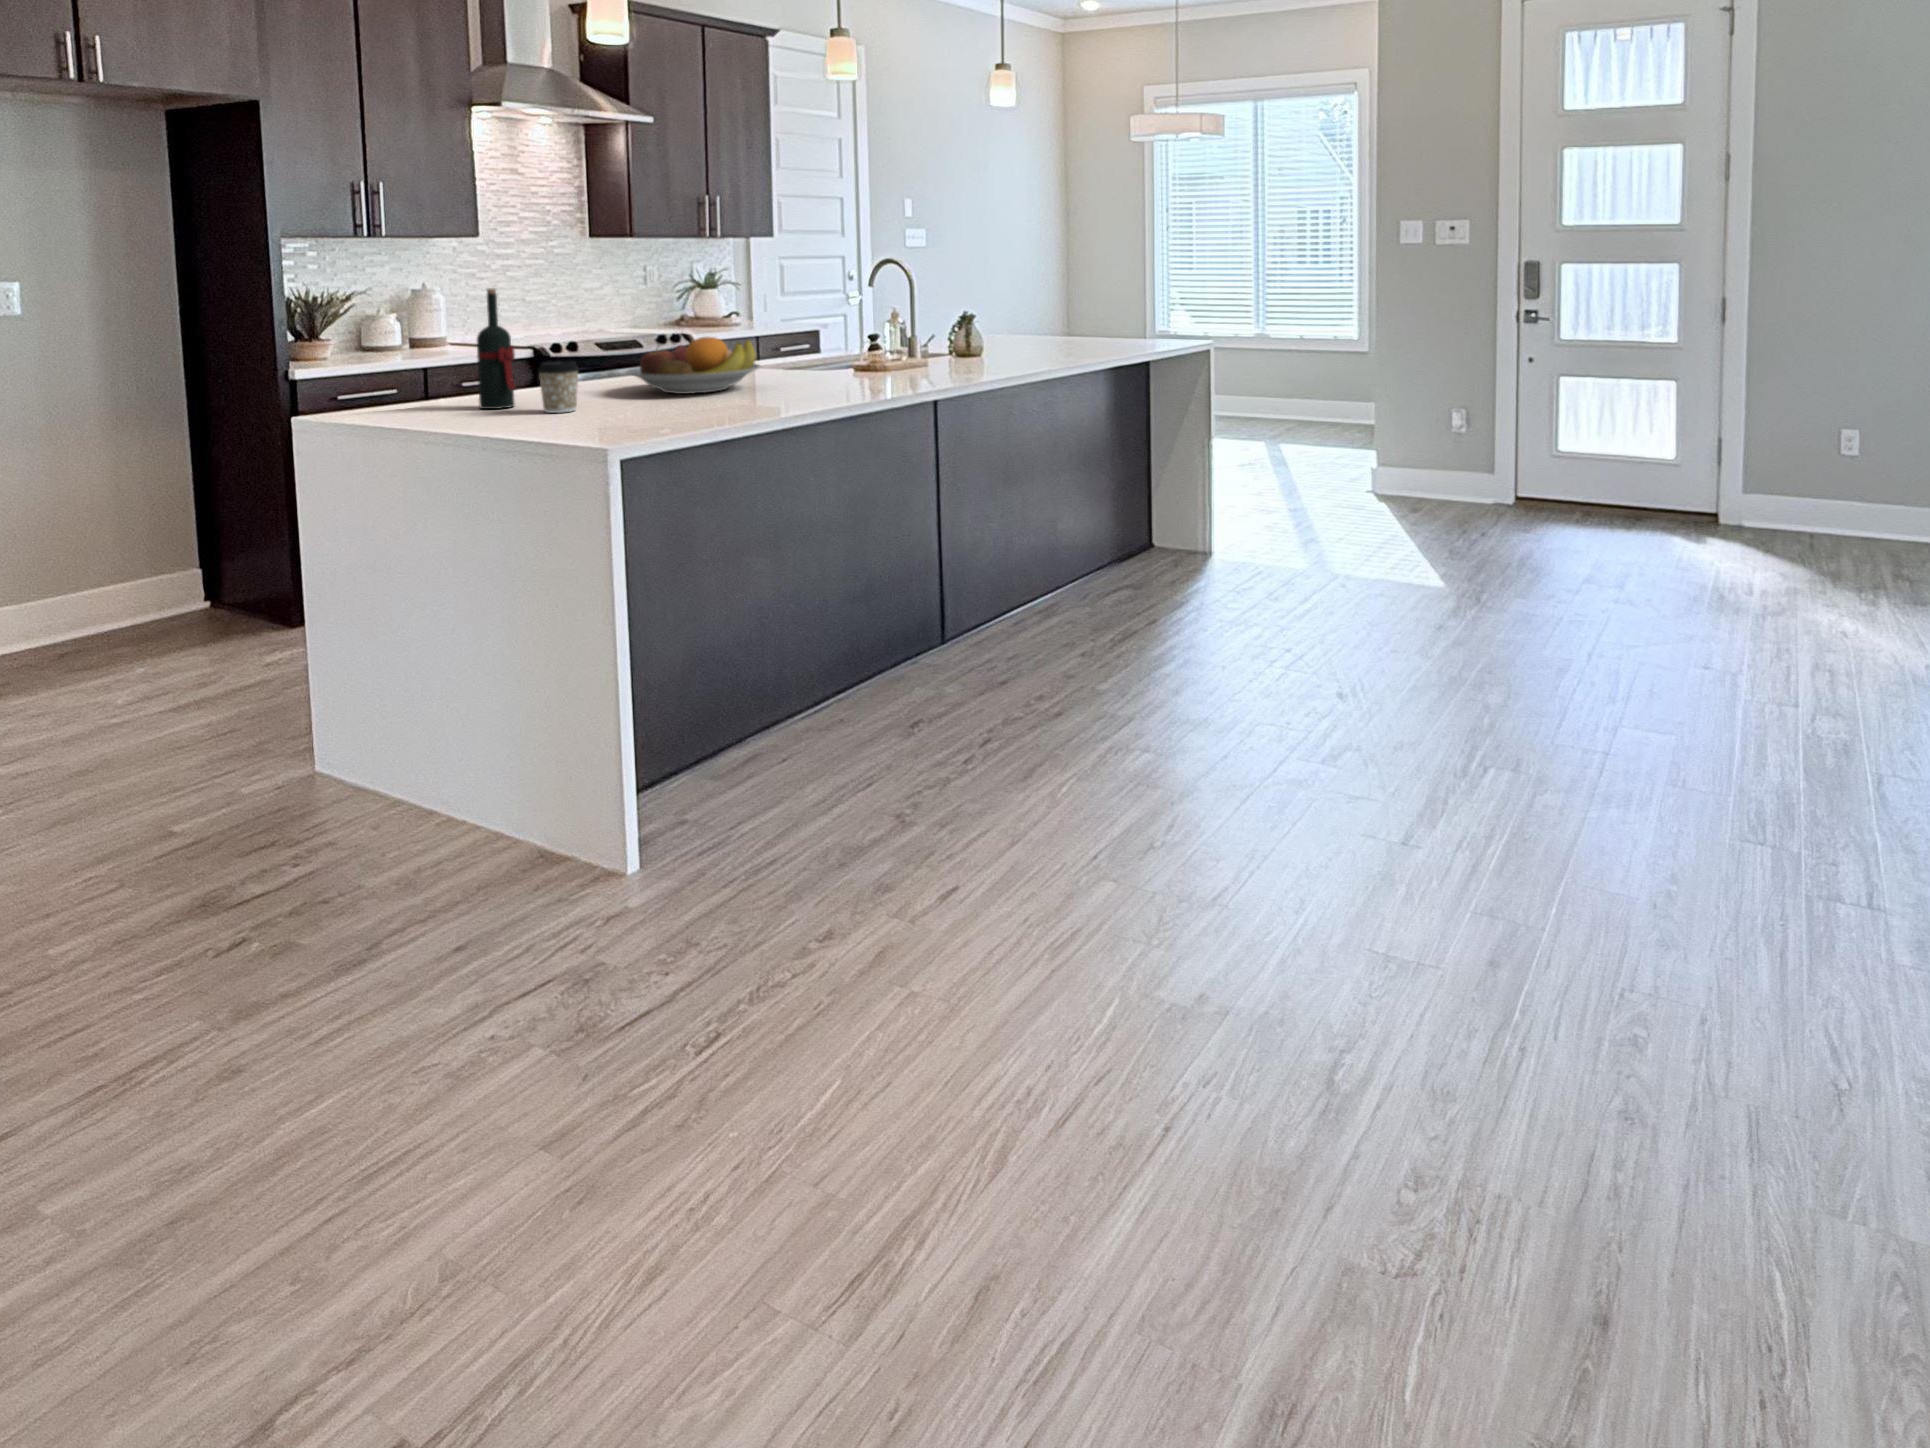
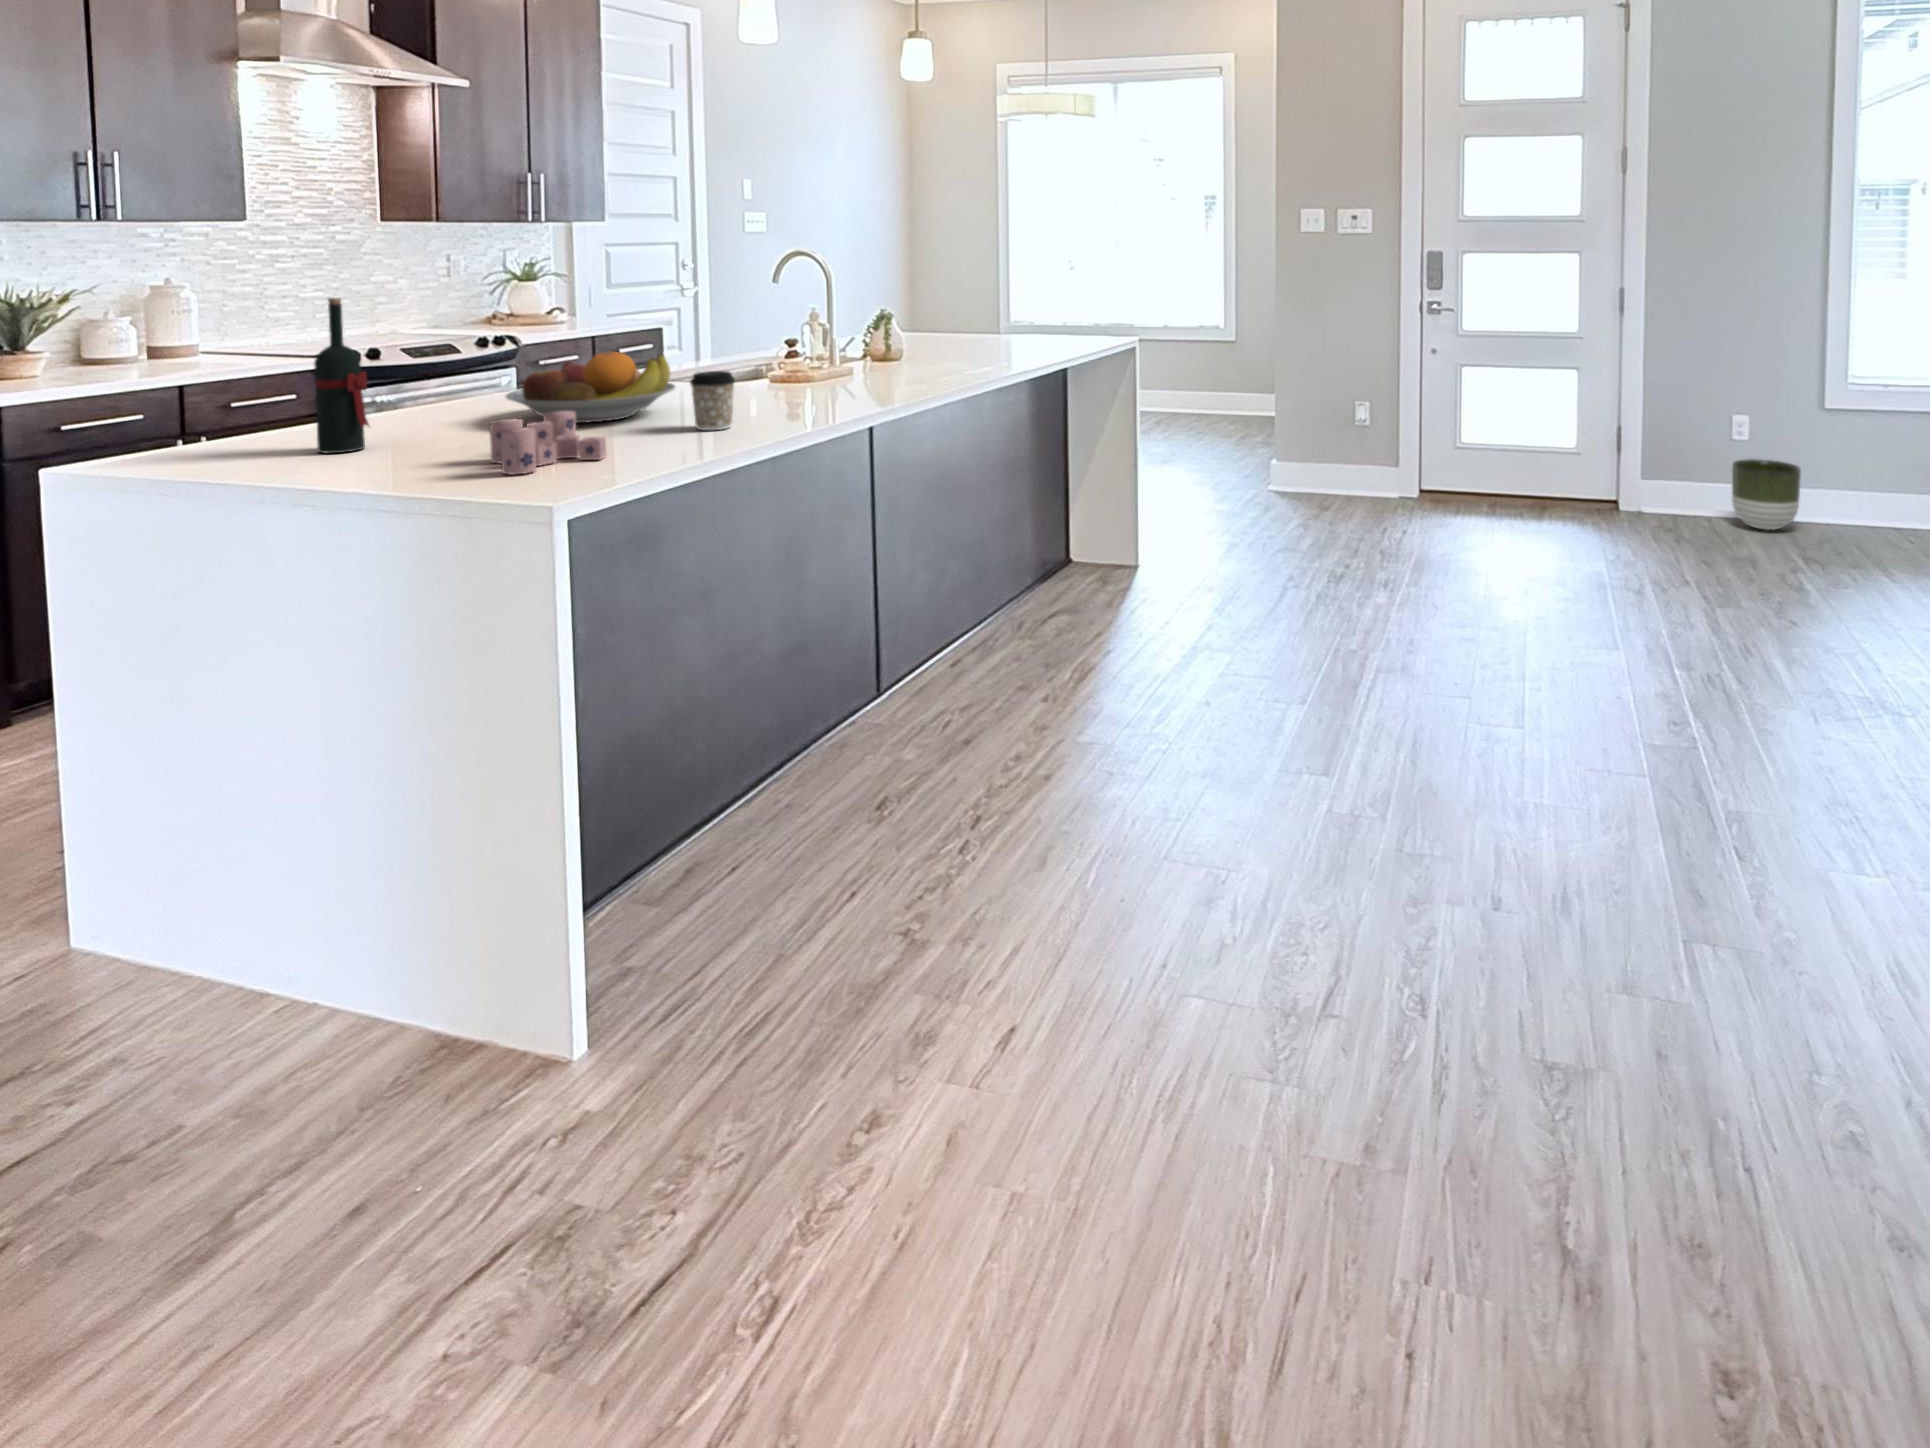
coffee cup: present [538,361,579,413] -> present [690,371,735,430]
candle: none [593,380,681,426] -> present [490,411,606,475]
planter: none [1832,474,1907,547] -> present [1732,459,1801,530]

